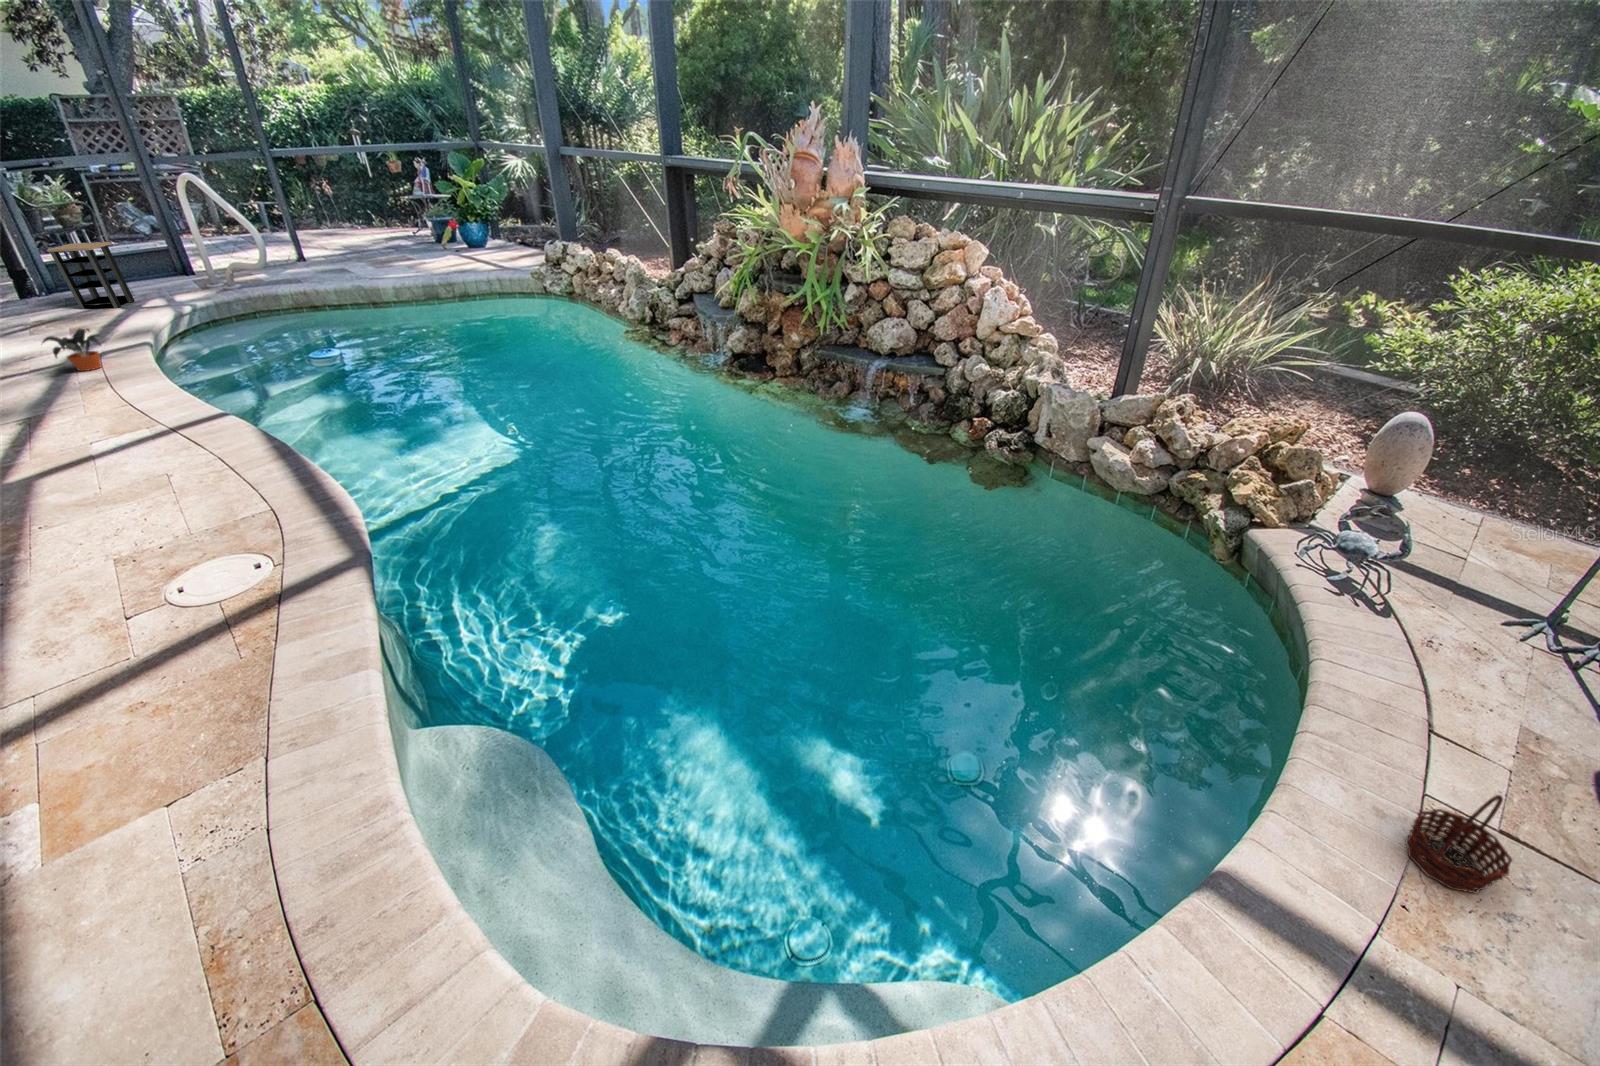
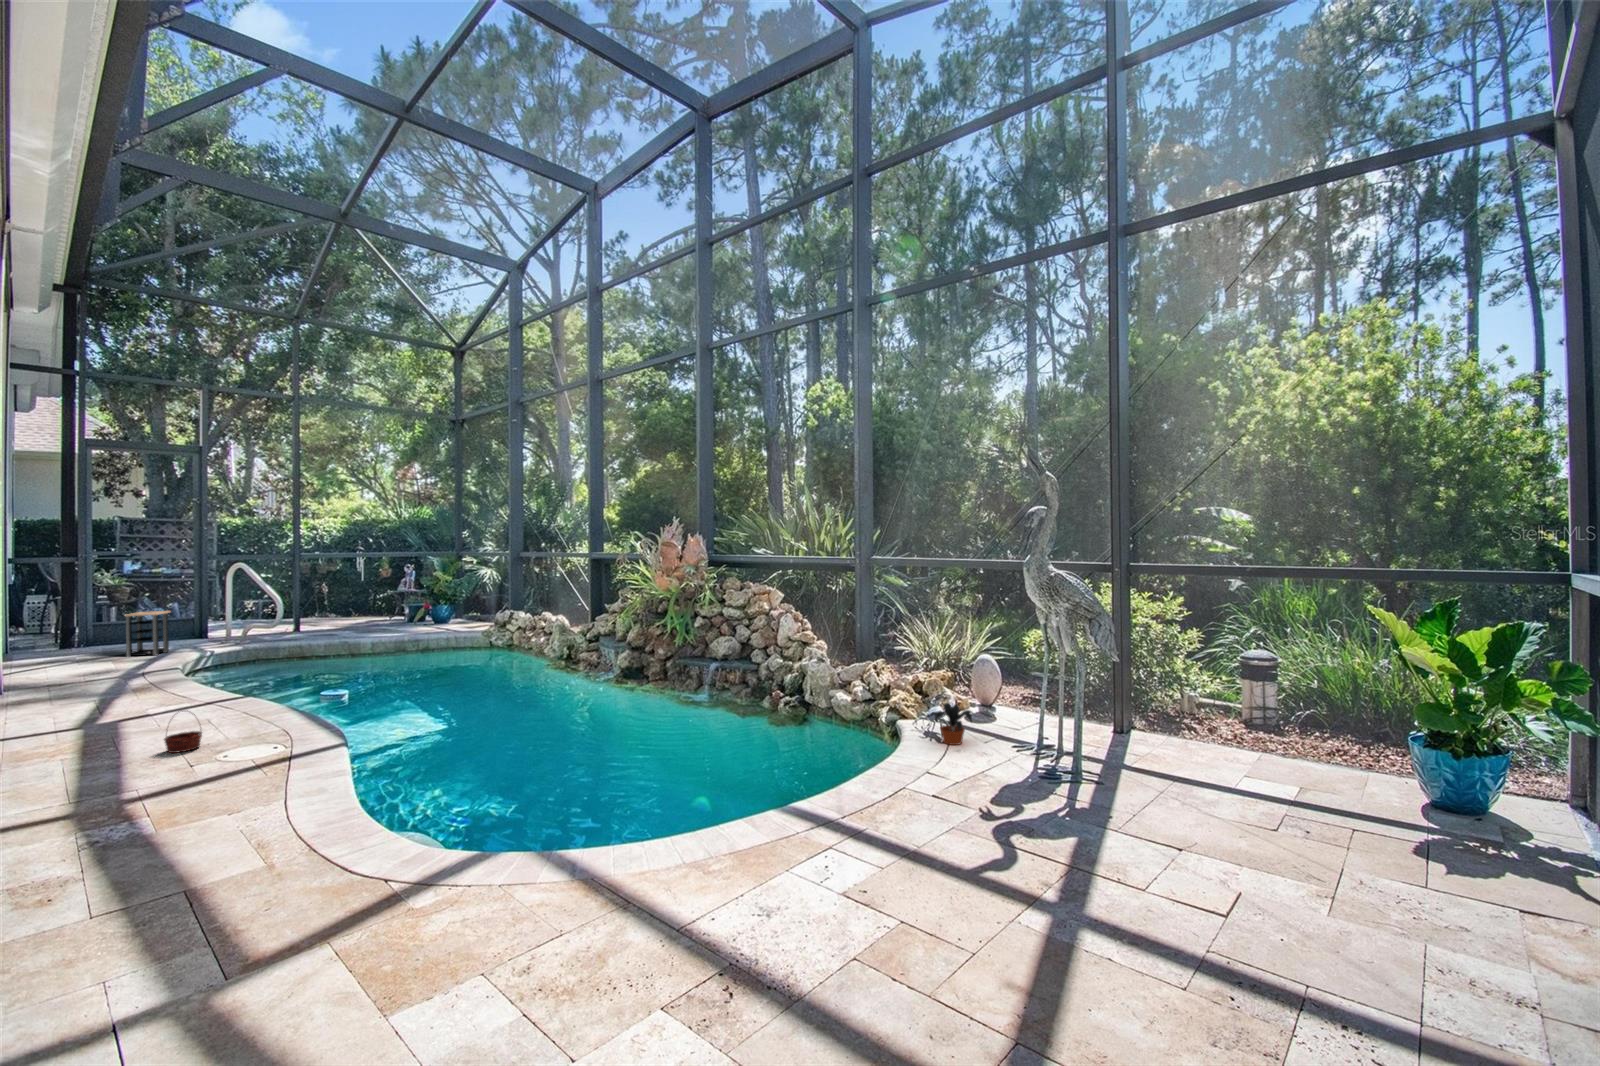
potted plant: present [42,329,102,371] -> present [929,703,973,745]
basket: present [1406,795,1512,893] -> present [164,710,202,753]

